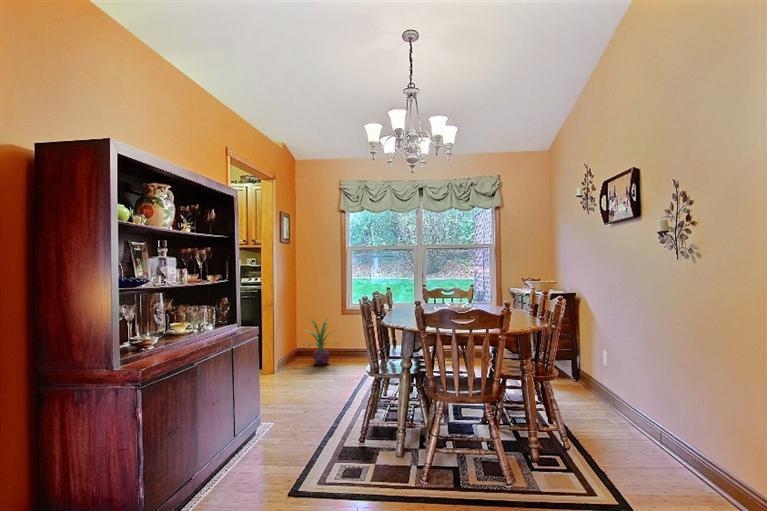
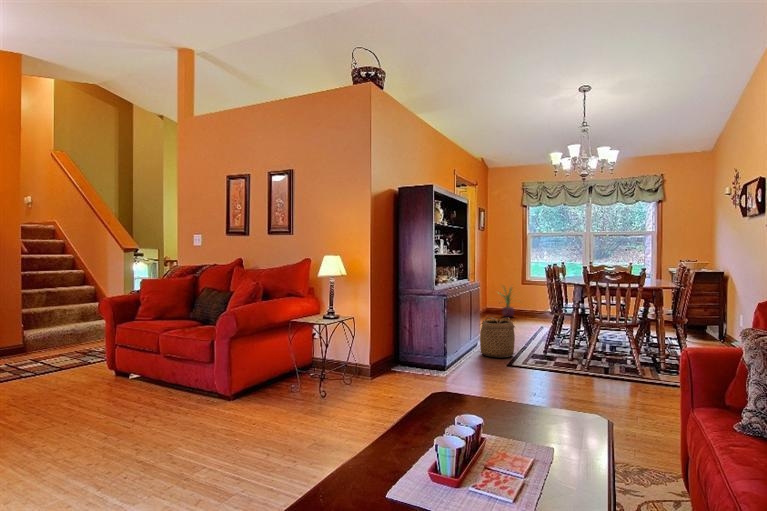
basket: none [233,393,316,474] -> present [480,317,515,357]

